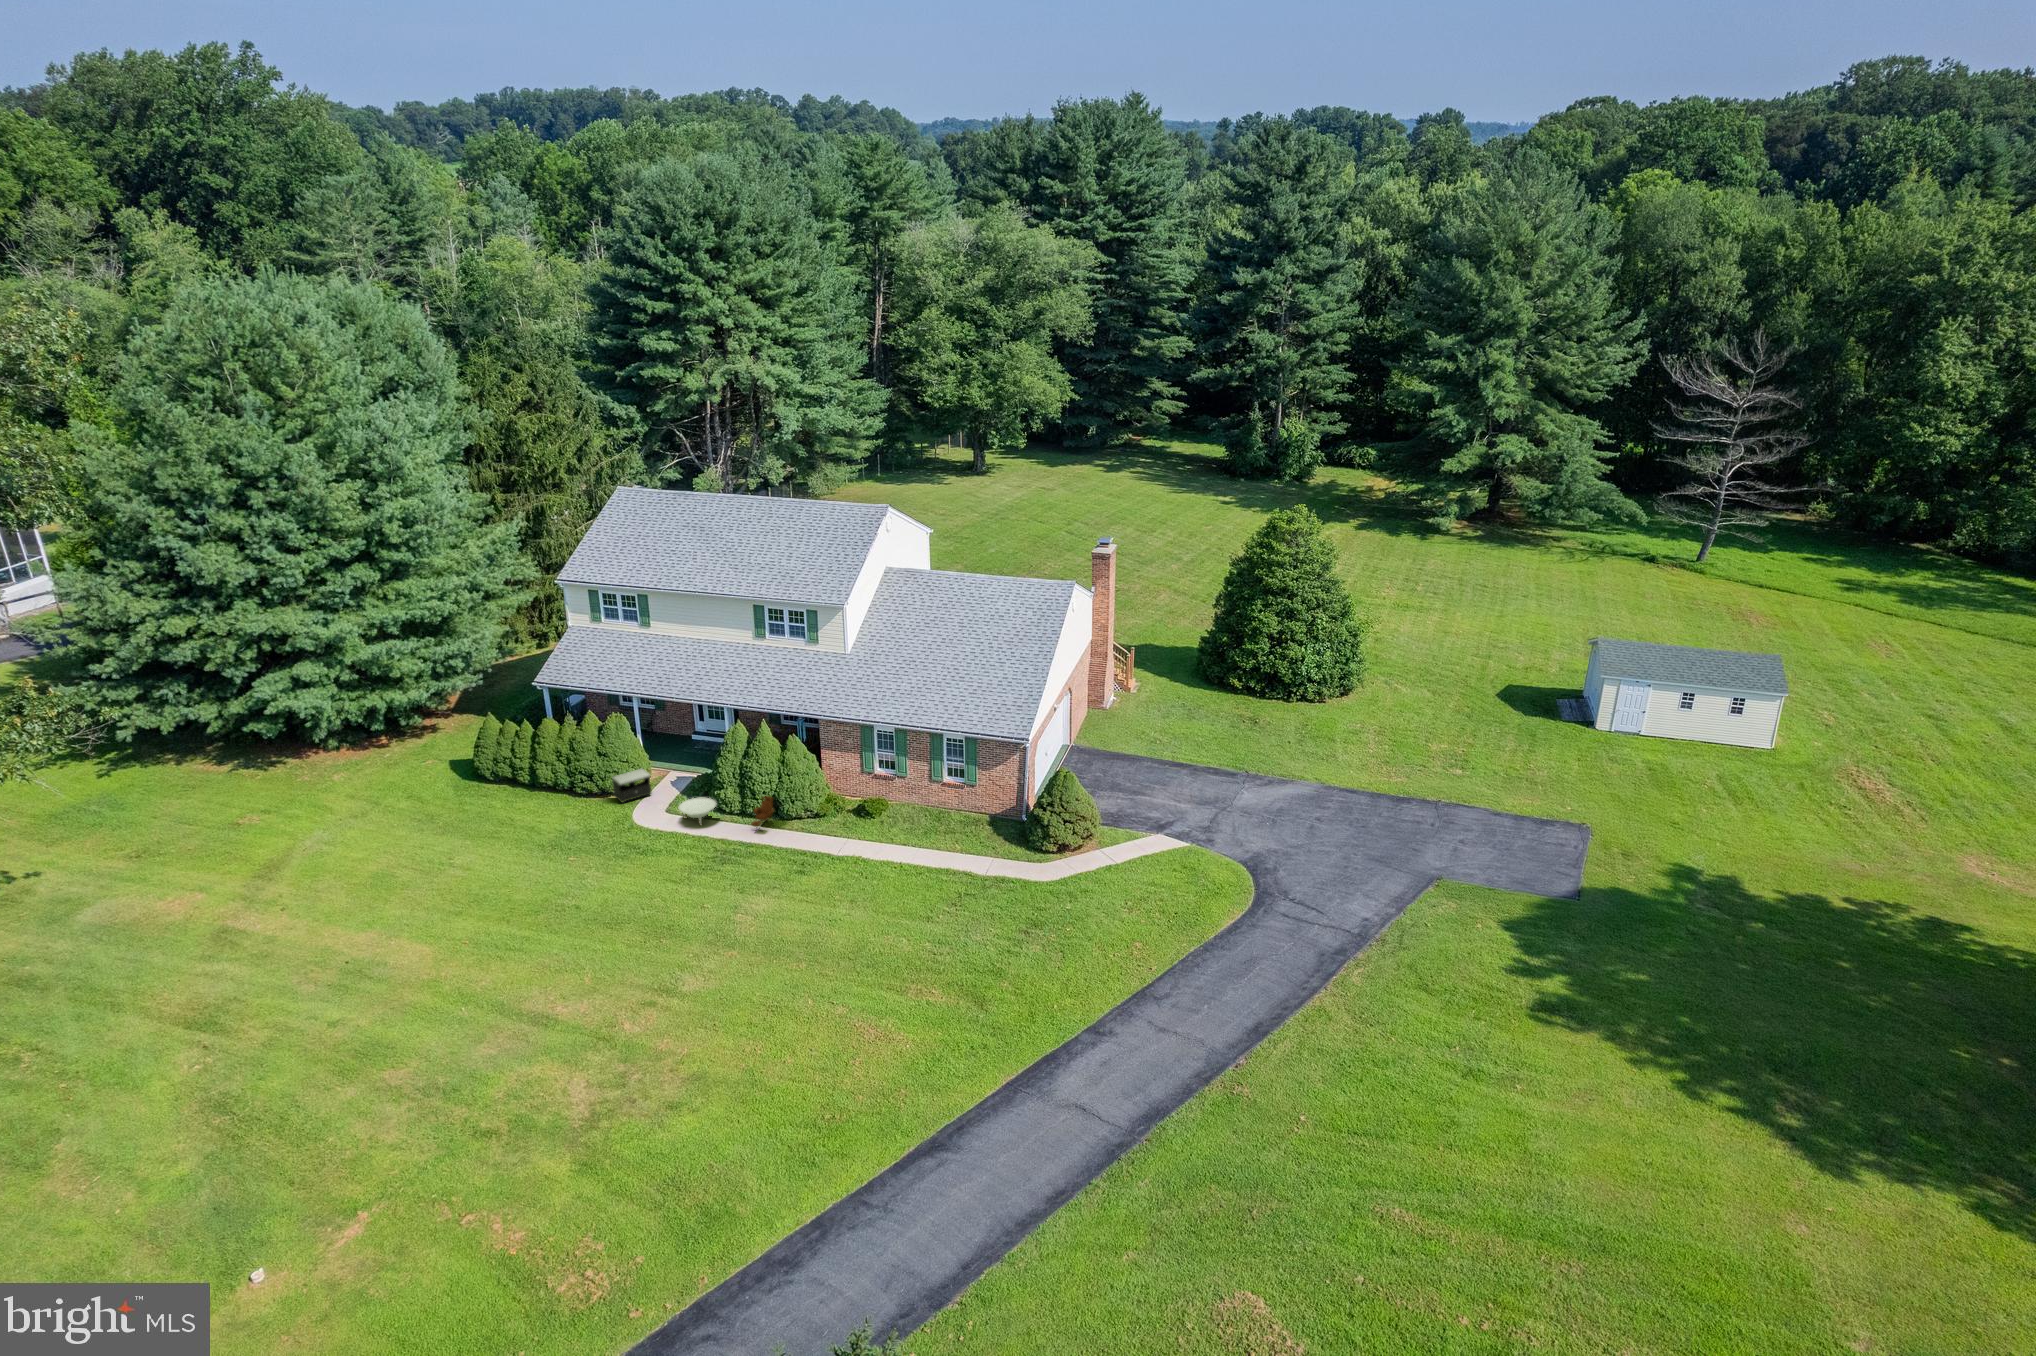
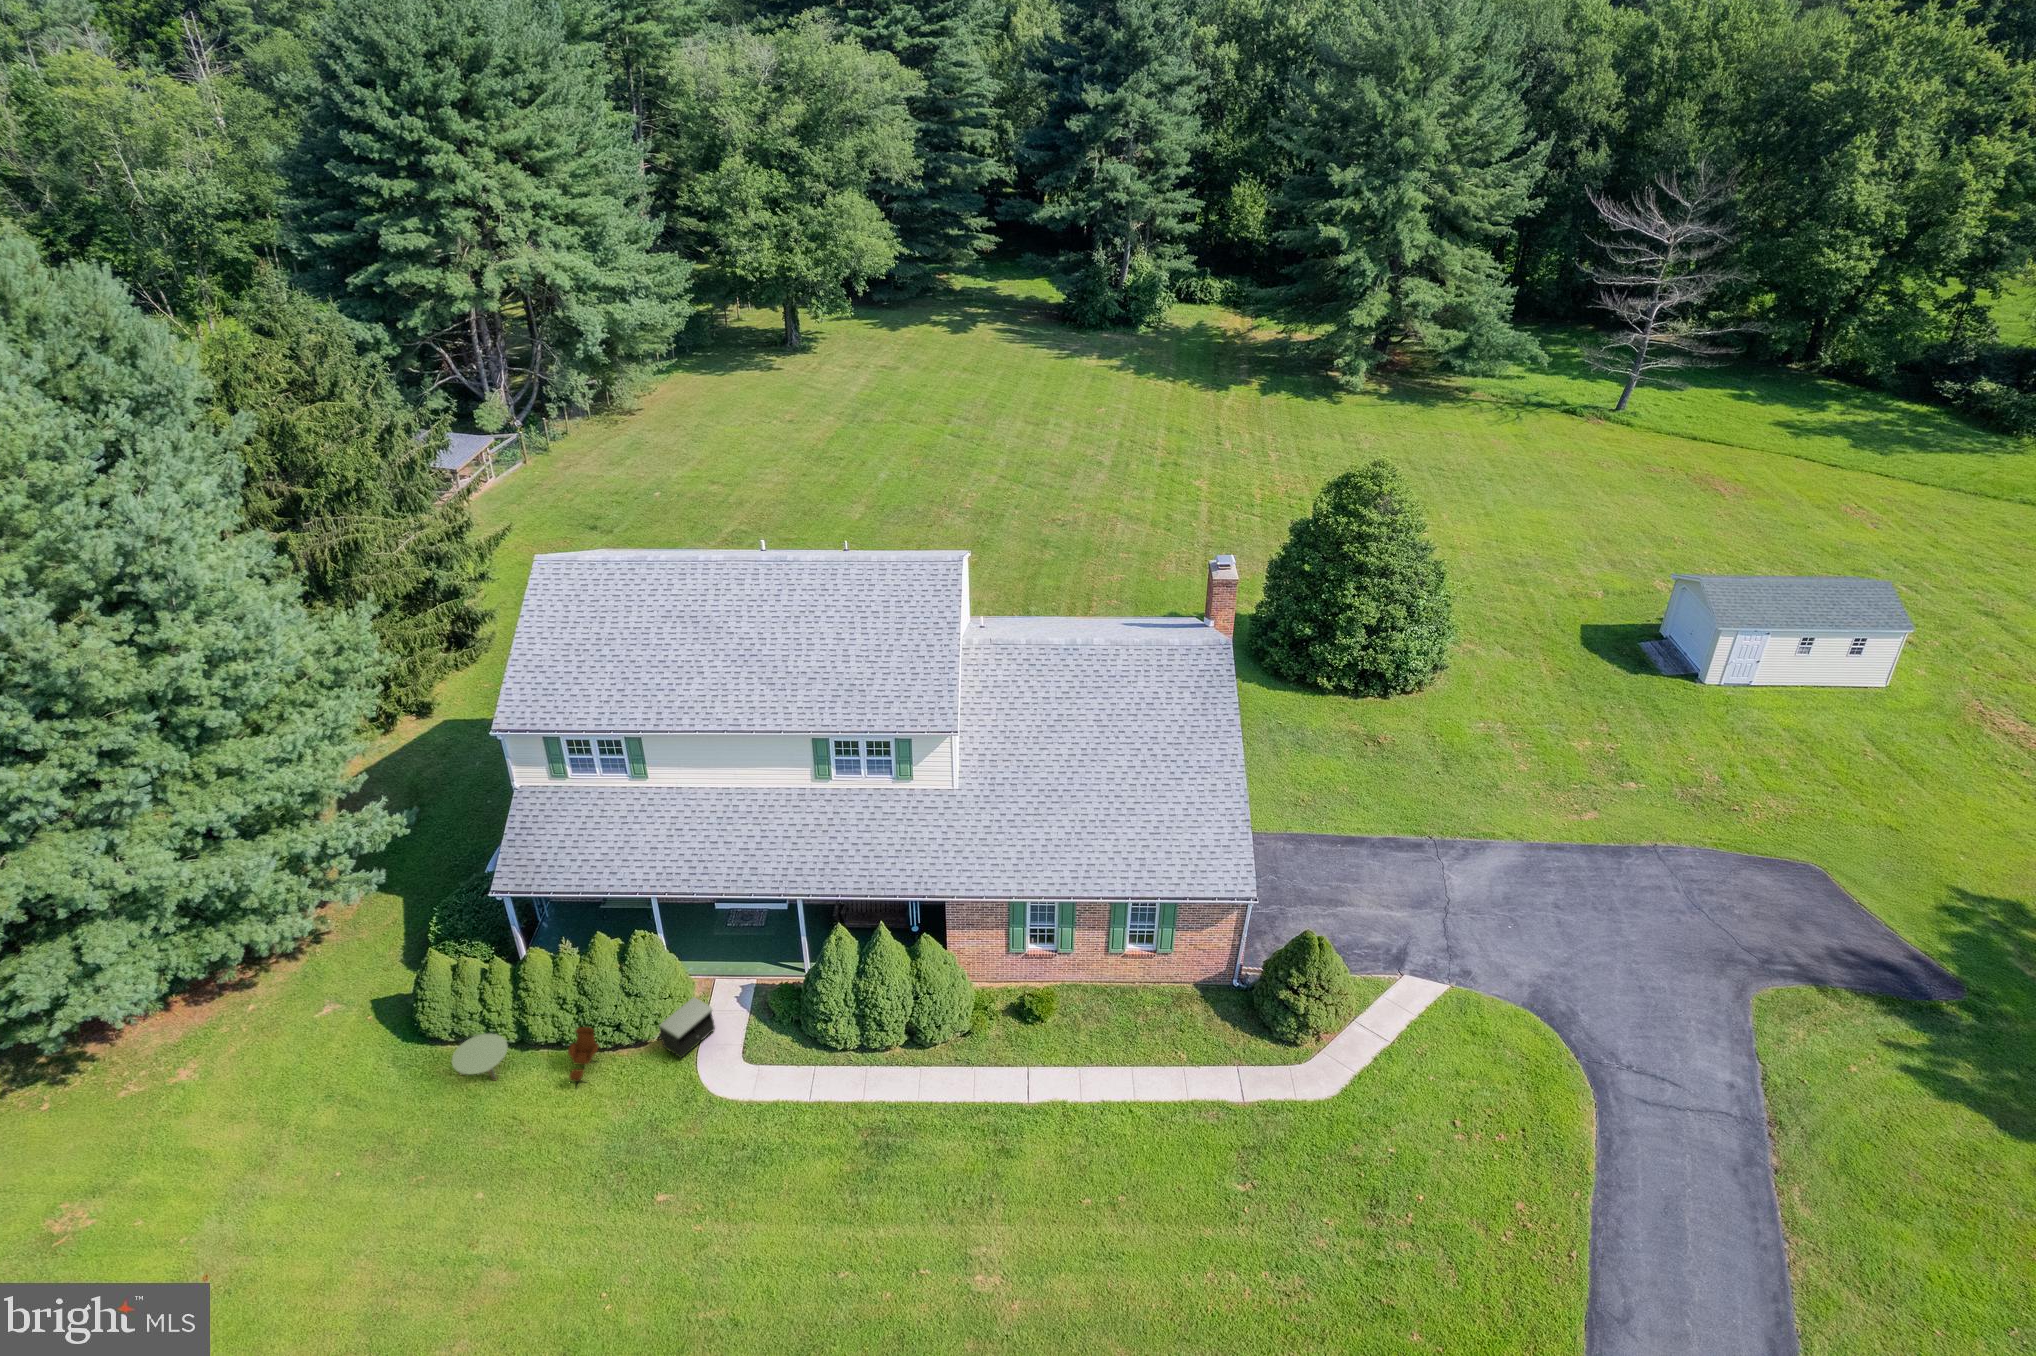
lounge chair: present [752,796,774,830] -> present [568,1027,599,1083]
round table: present [679,798,716,826] -> present [452,1033,508,1081]

